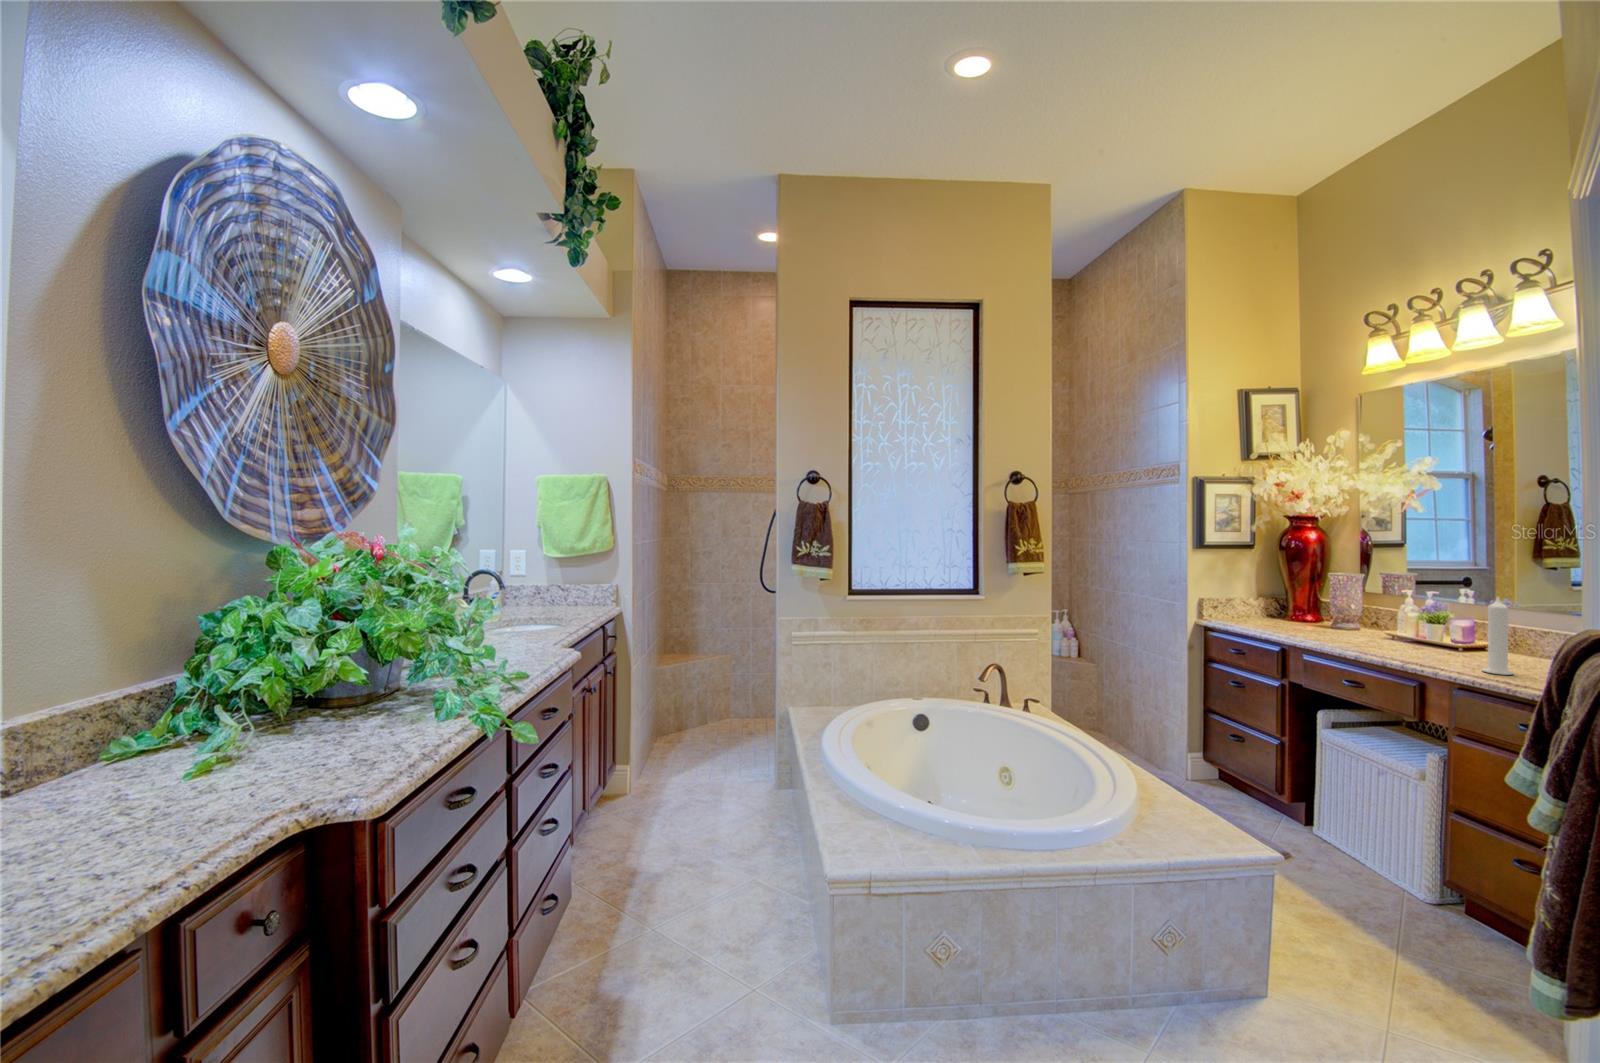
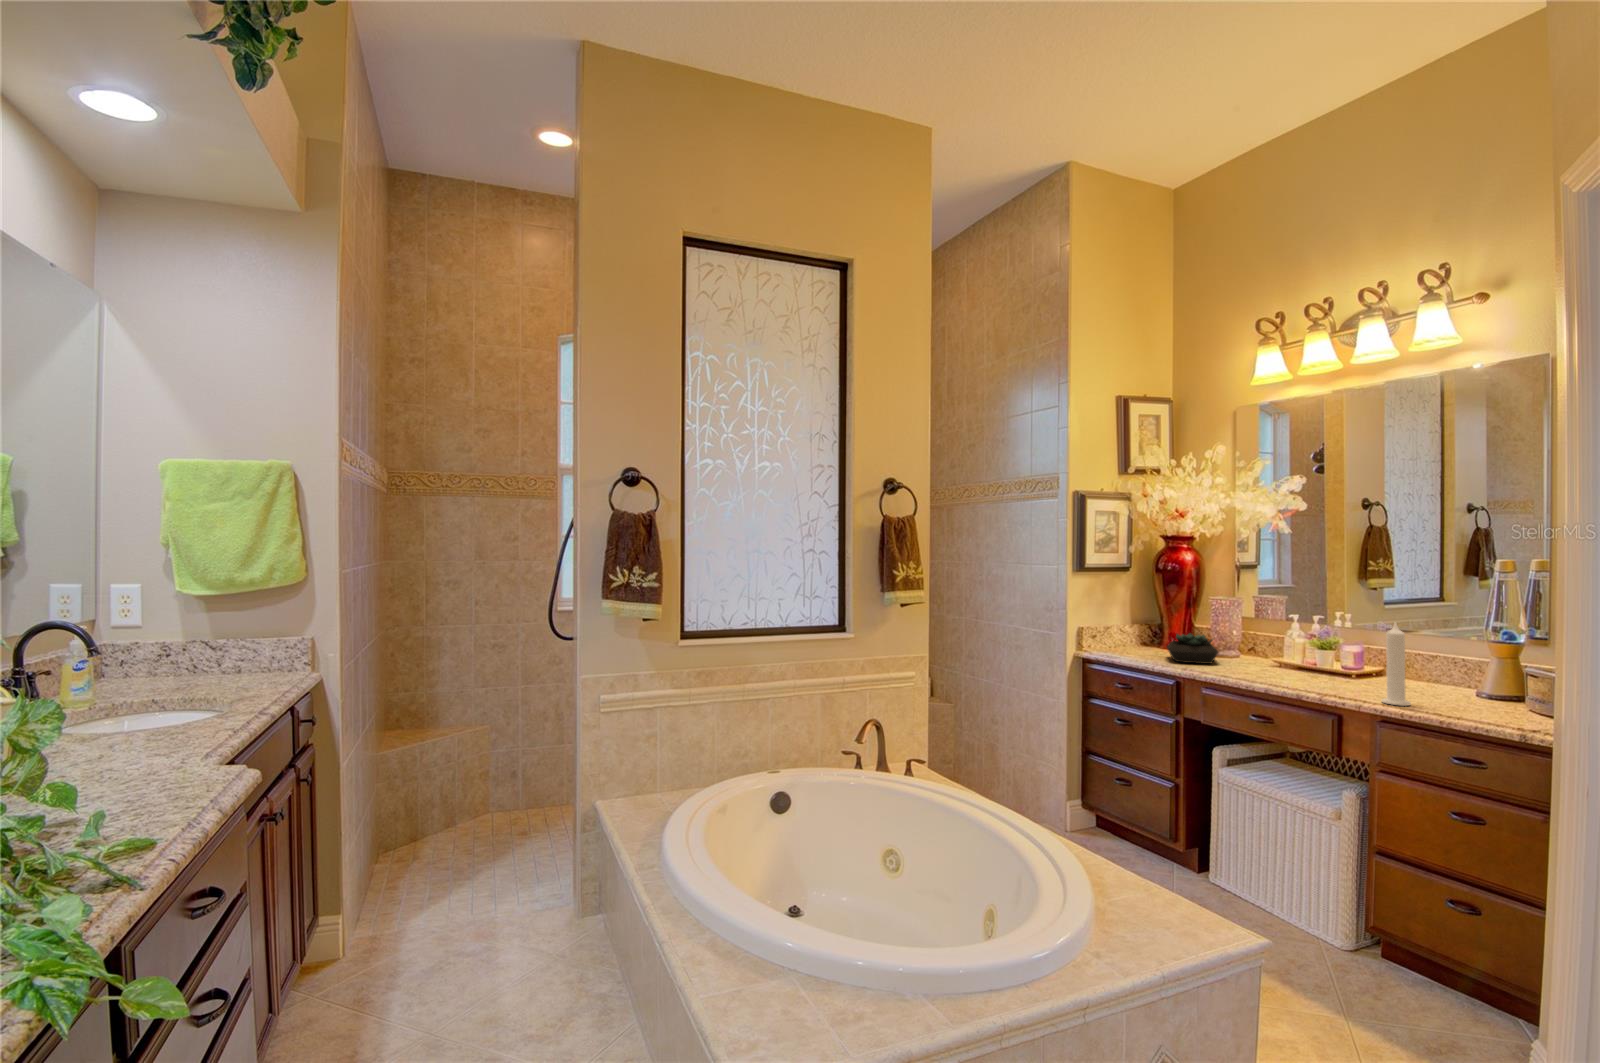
succulent plant: none [1282,605,1334,633] -> present [1167,633,1218,664]

